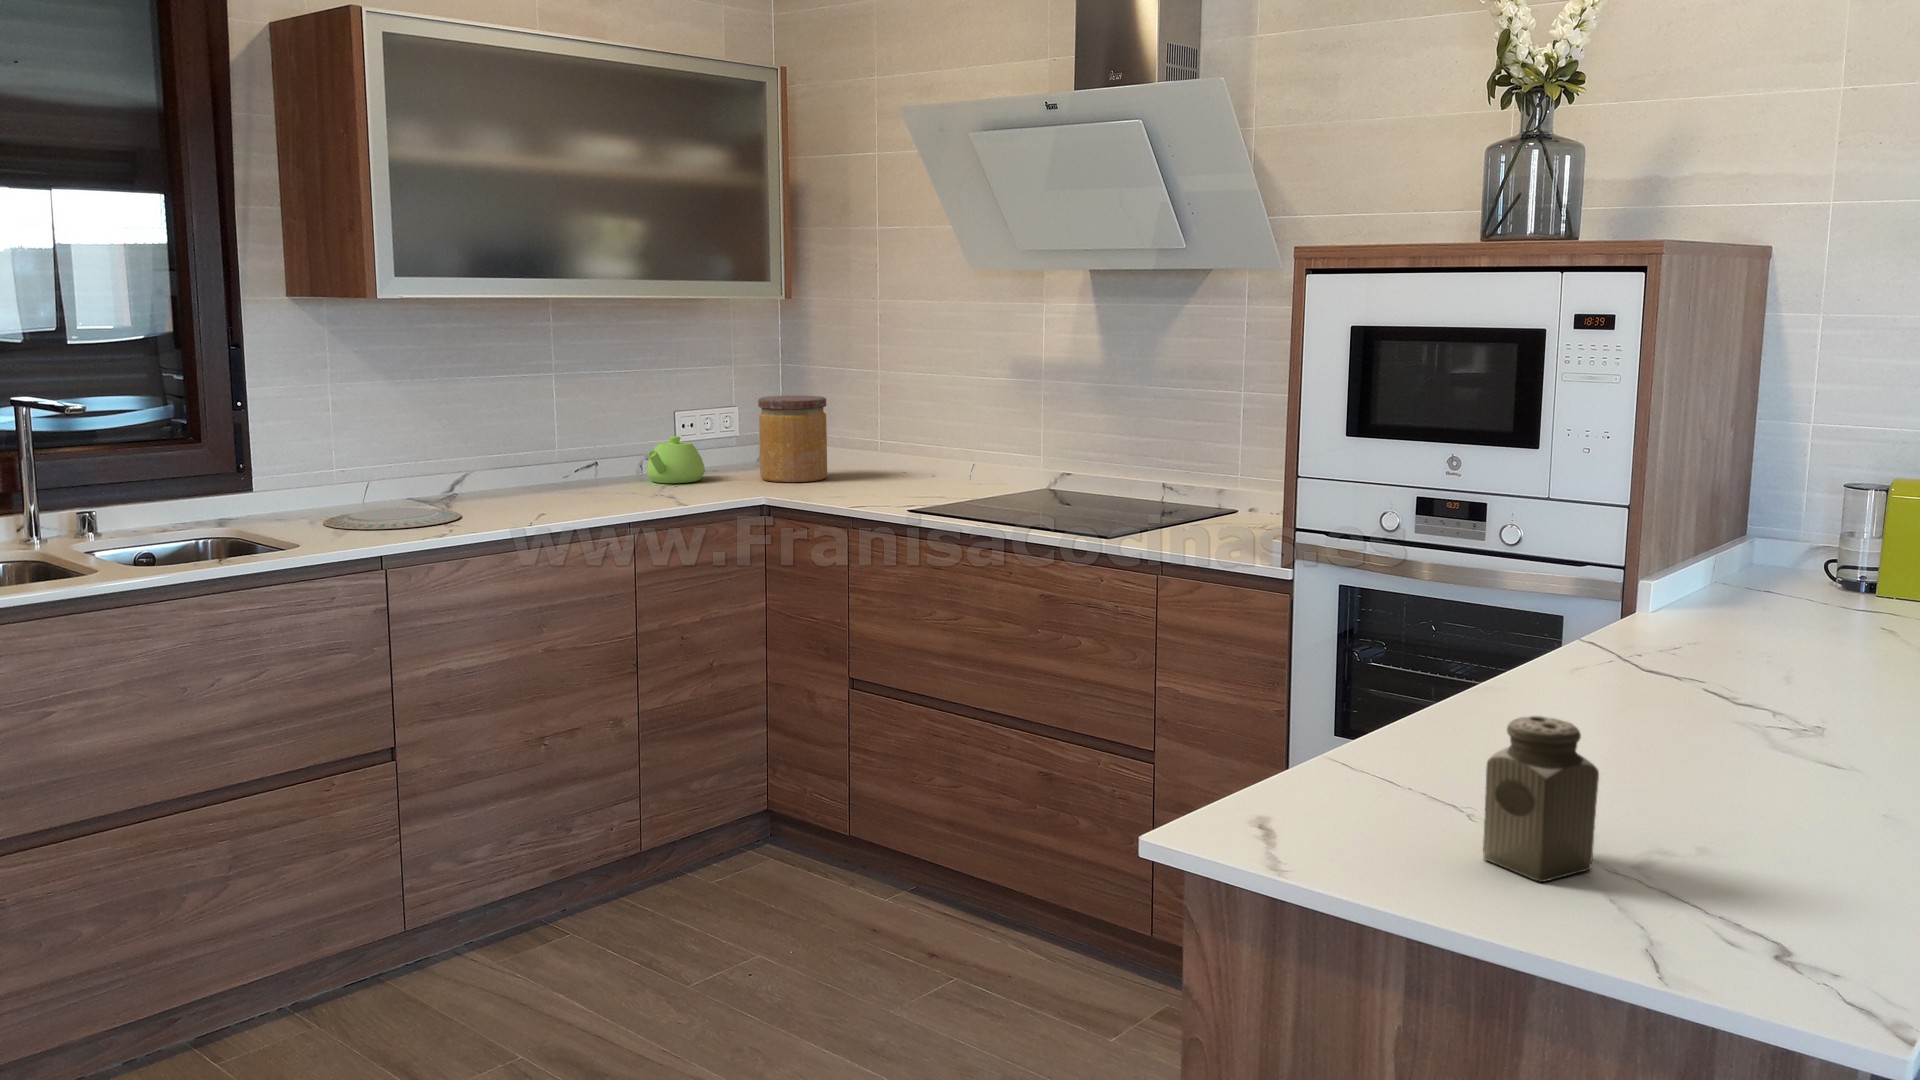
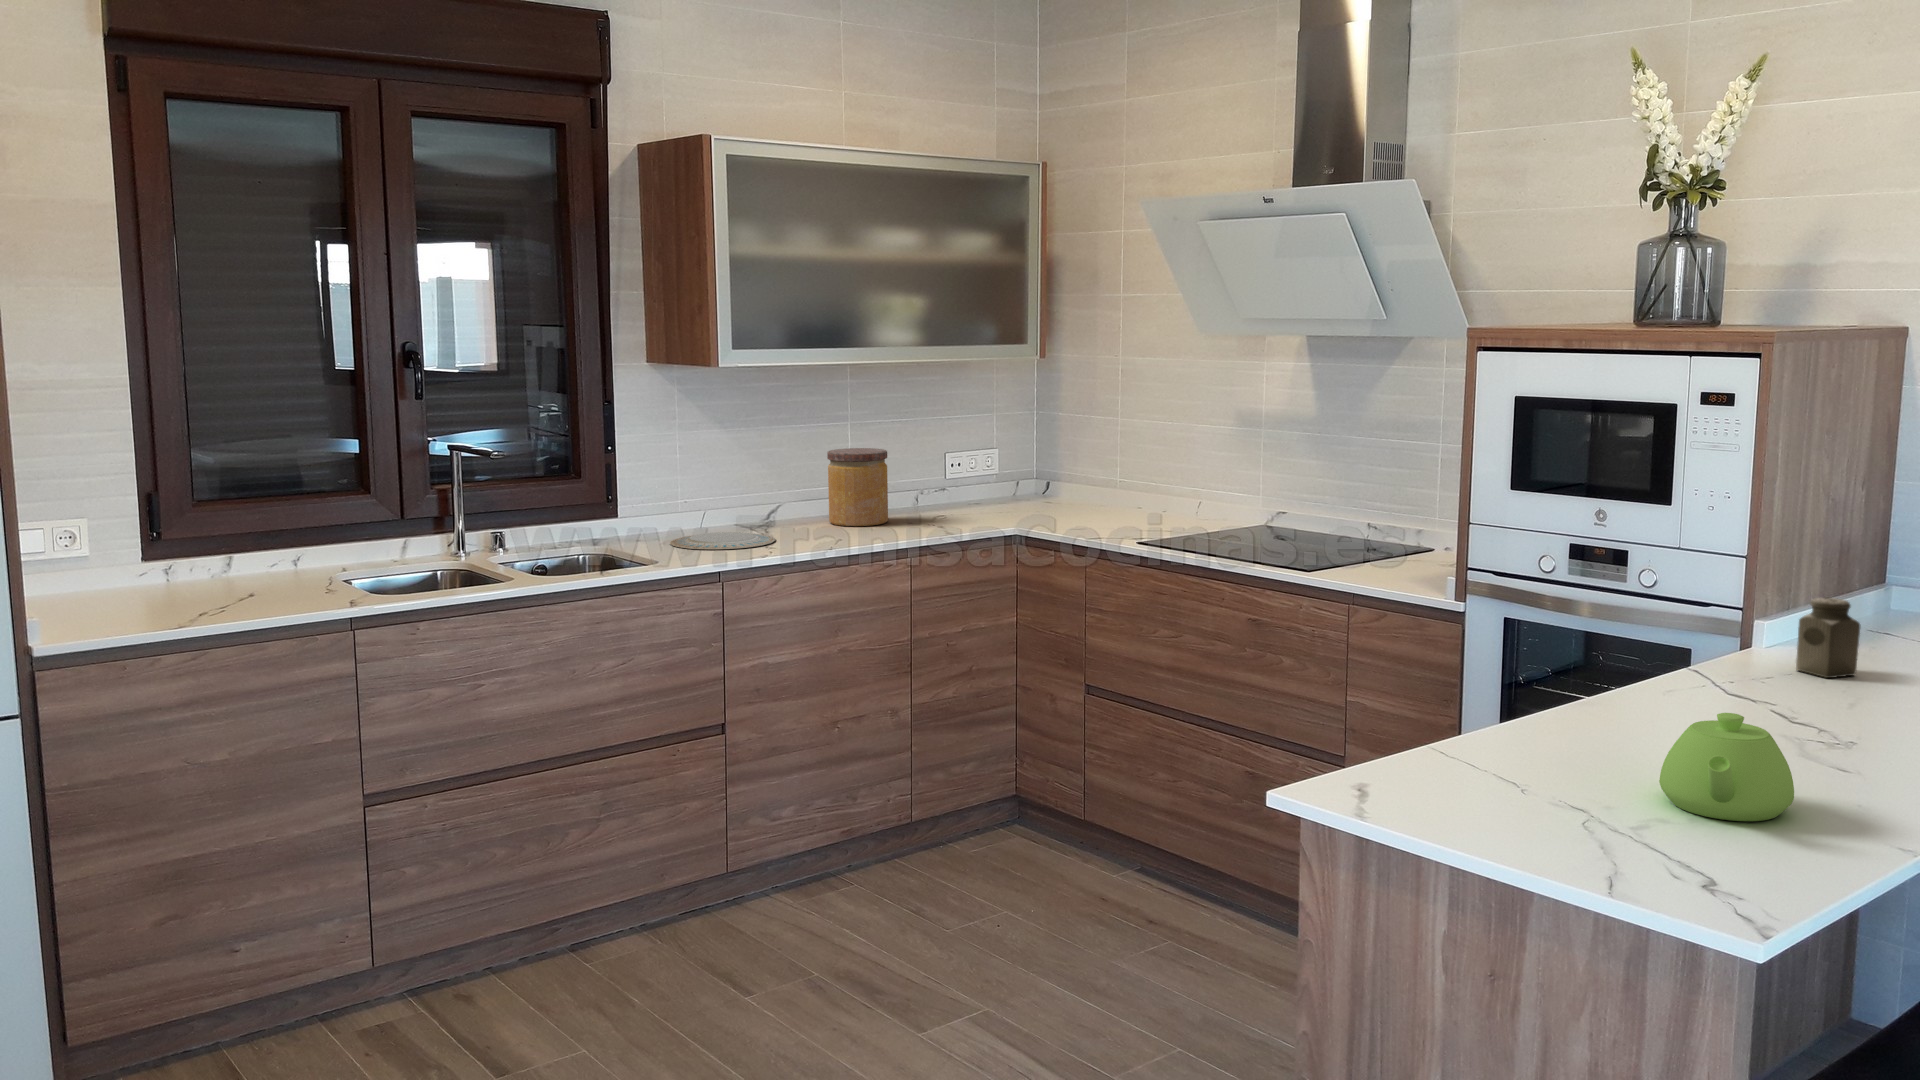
jar: present [758,395,827,482] -> present [827,448,888,526]
teapot: present [647,436,705,483] -> present [1659,713,1794,821]
salt shaker: present [1483,716,1599,882] -> present [1796,597,1860,678]

